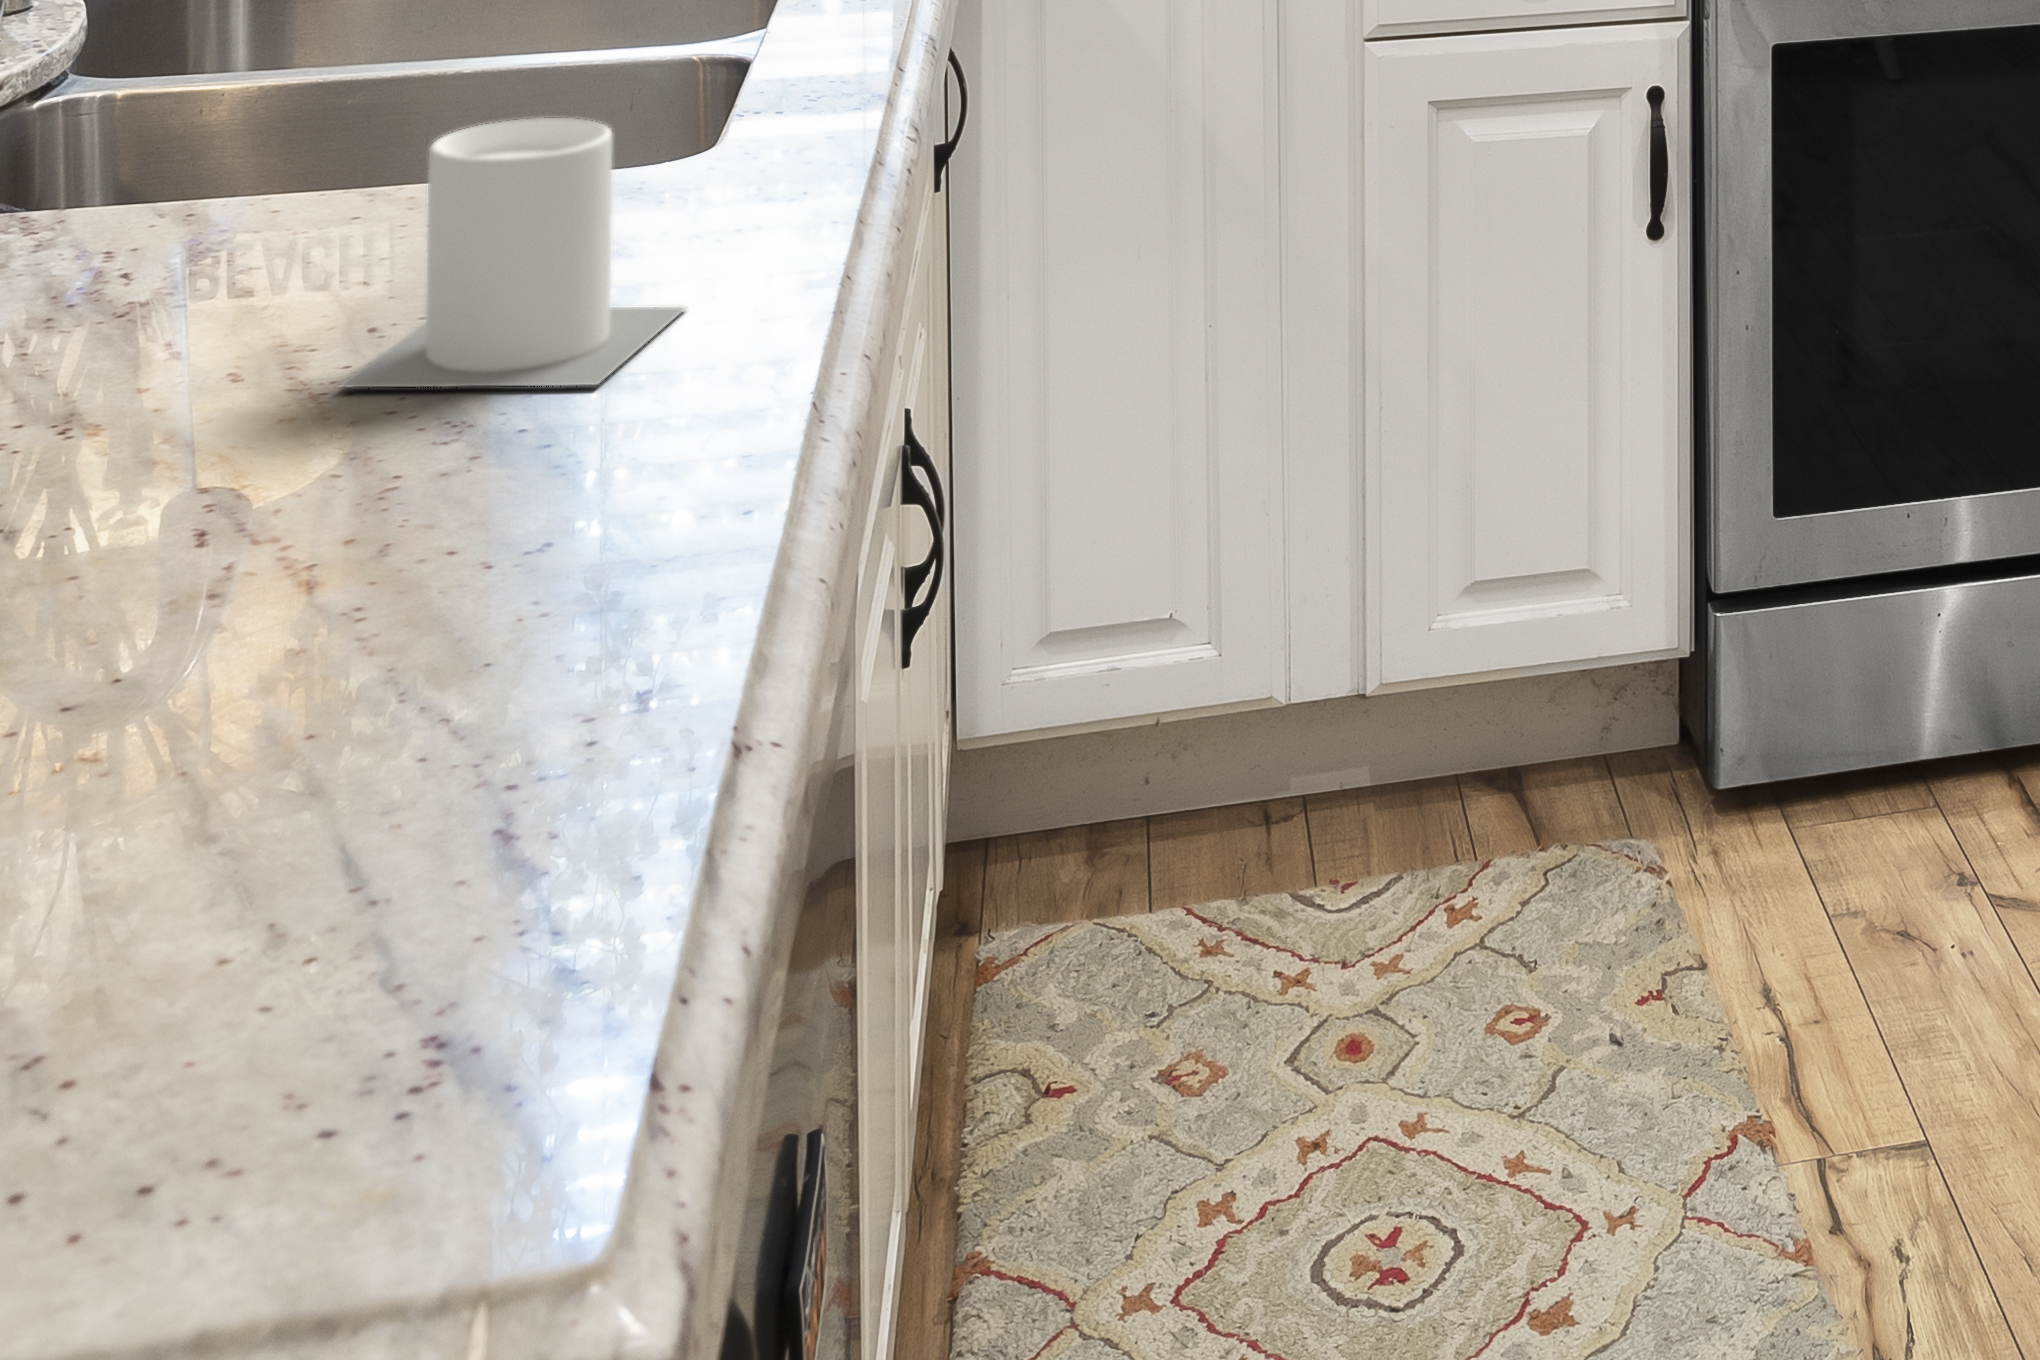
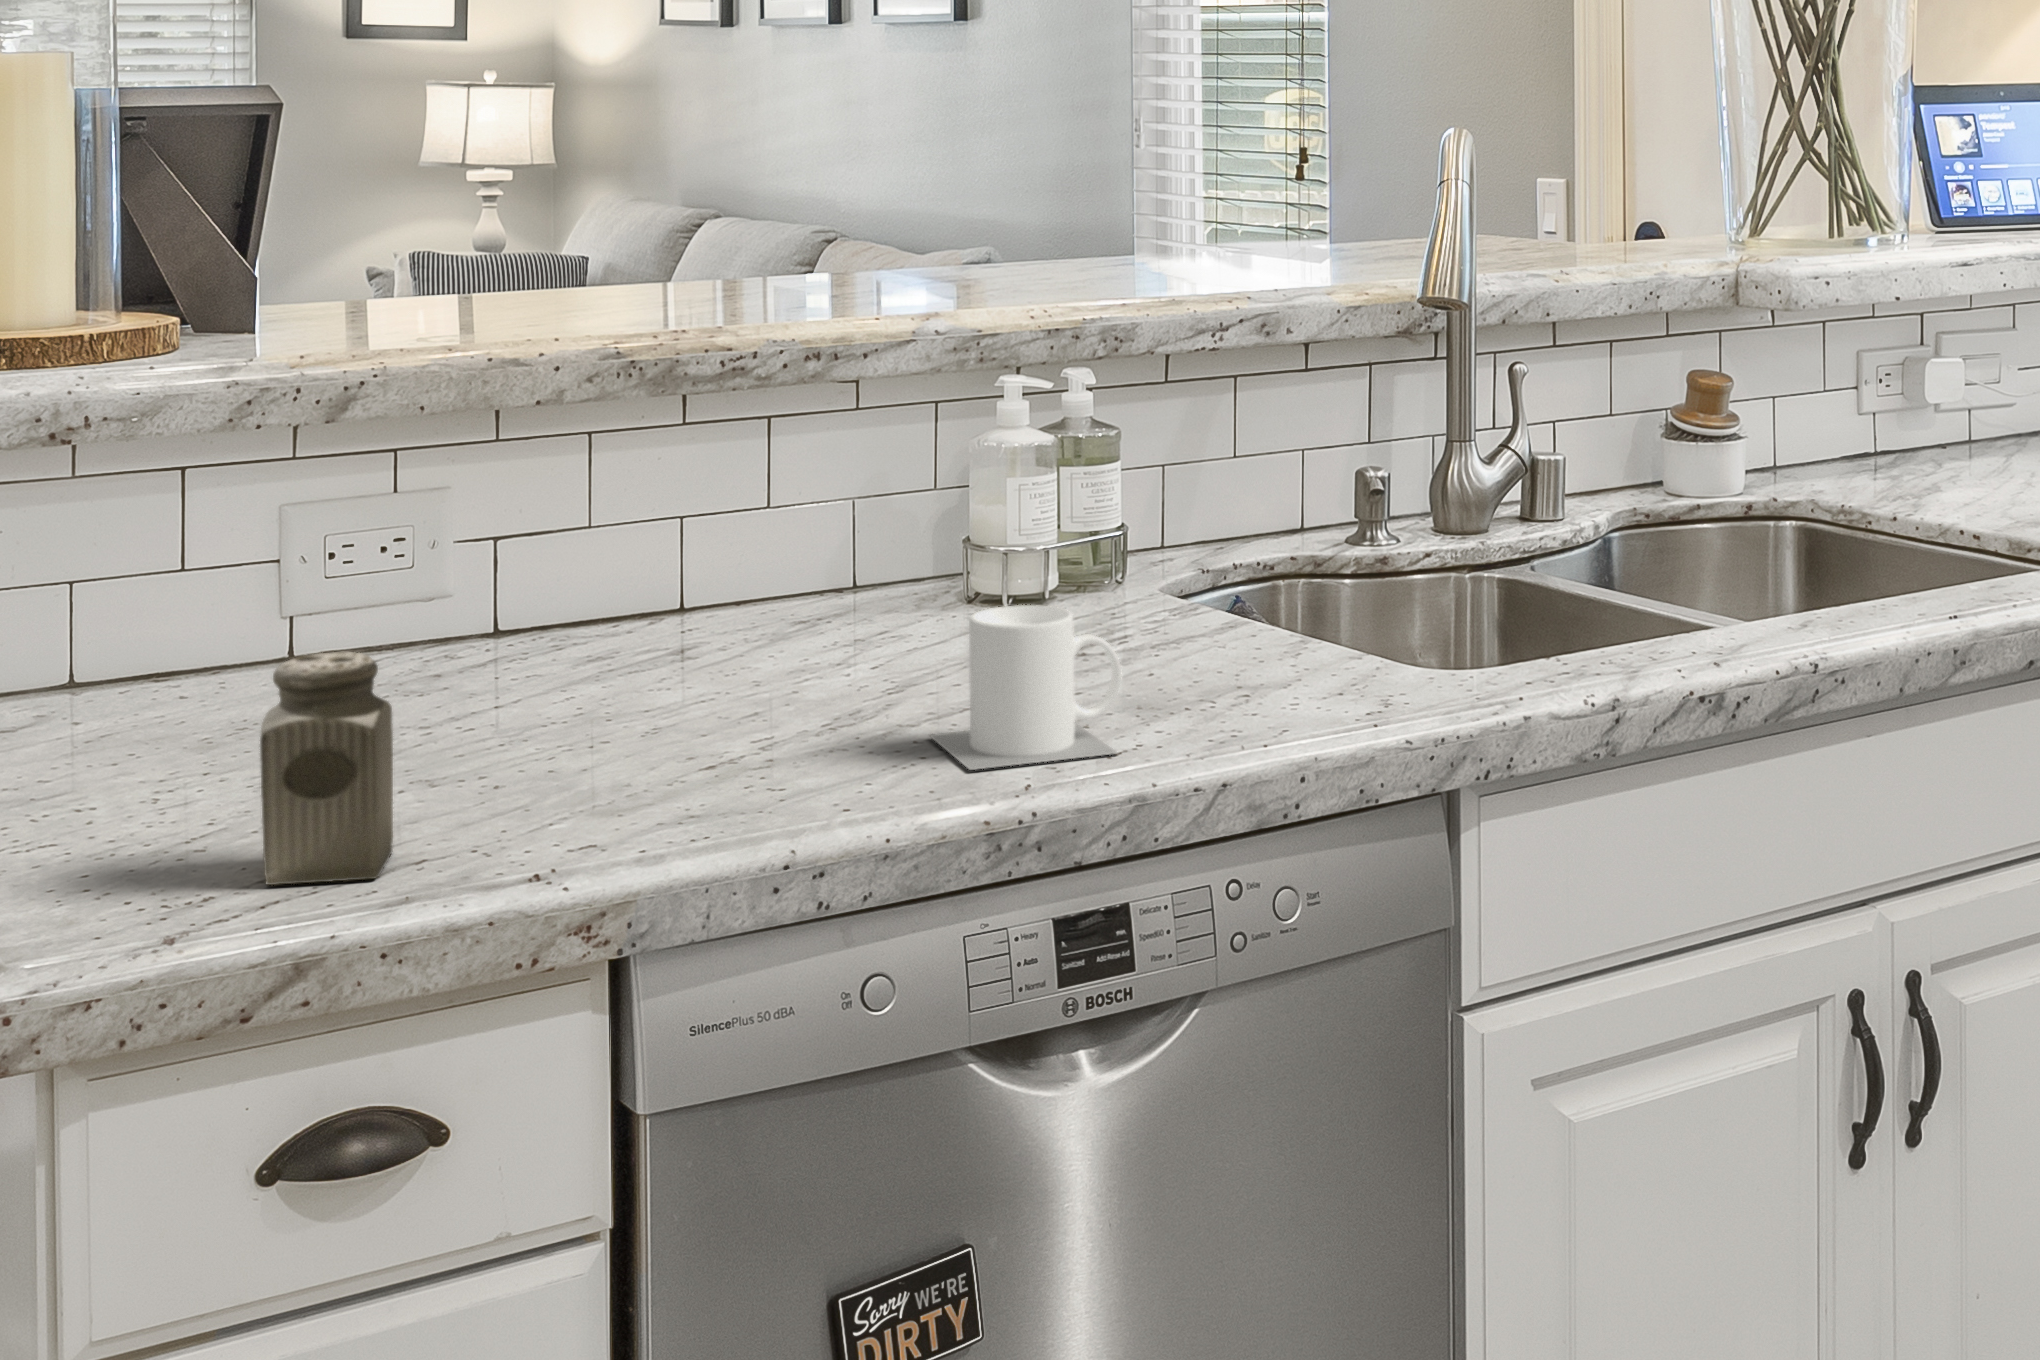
salt shaker: none [32,409,391,926] -> present [260,652,393,885]

